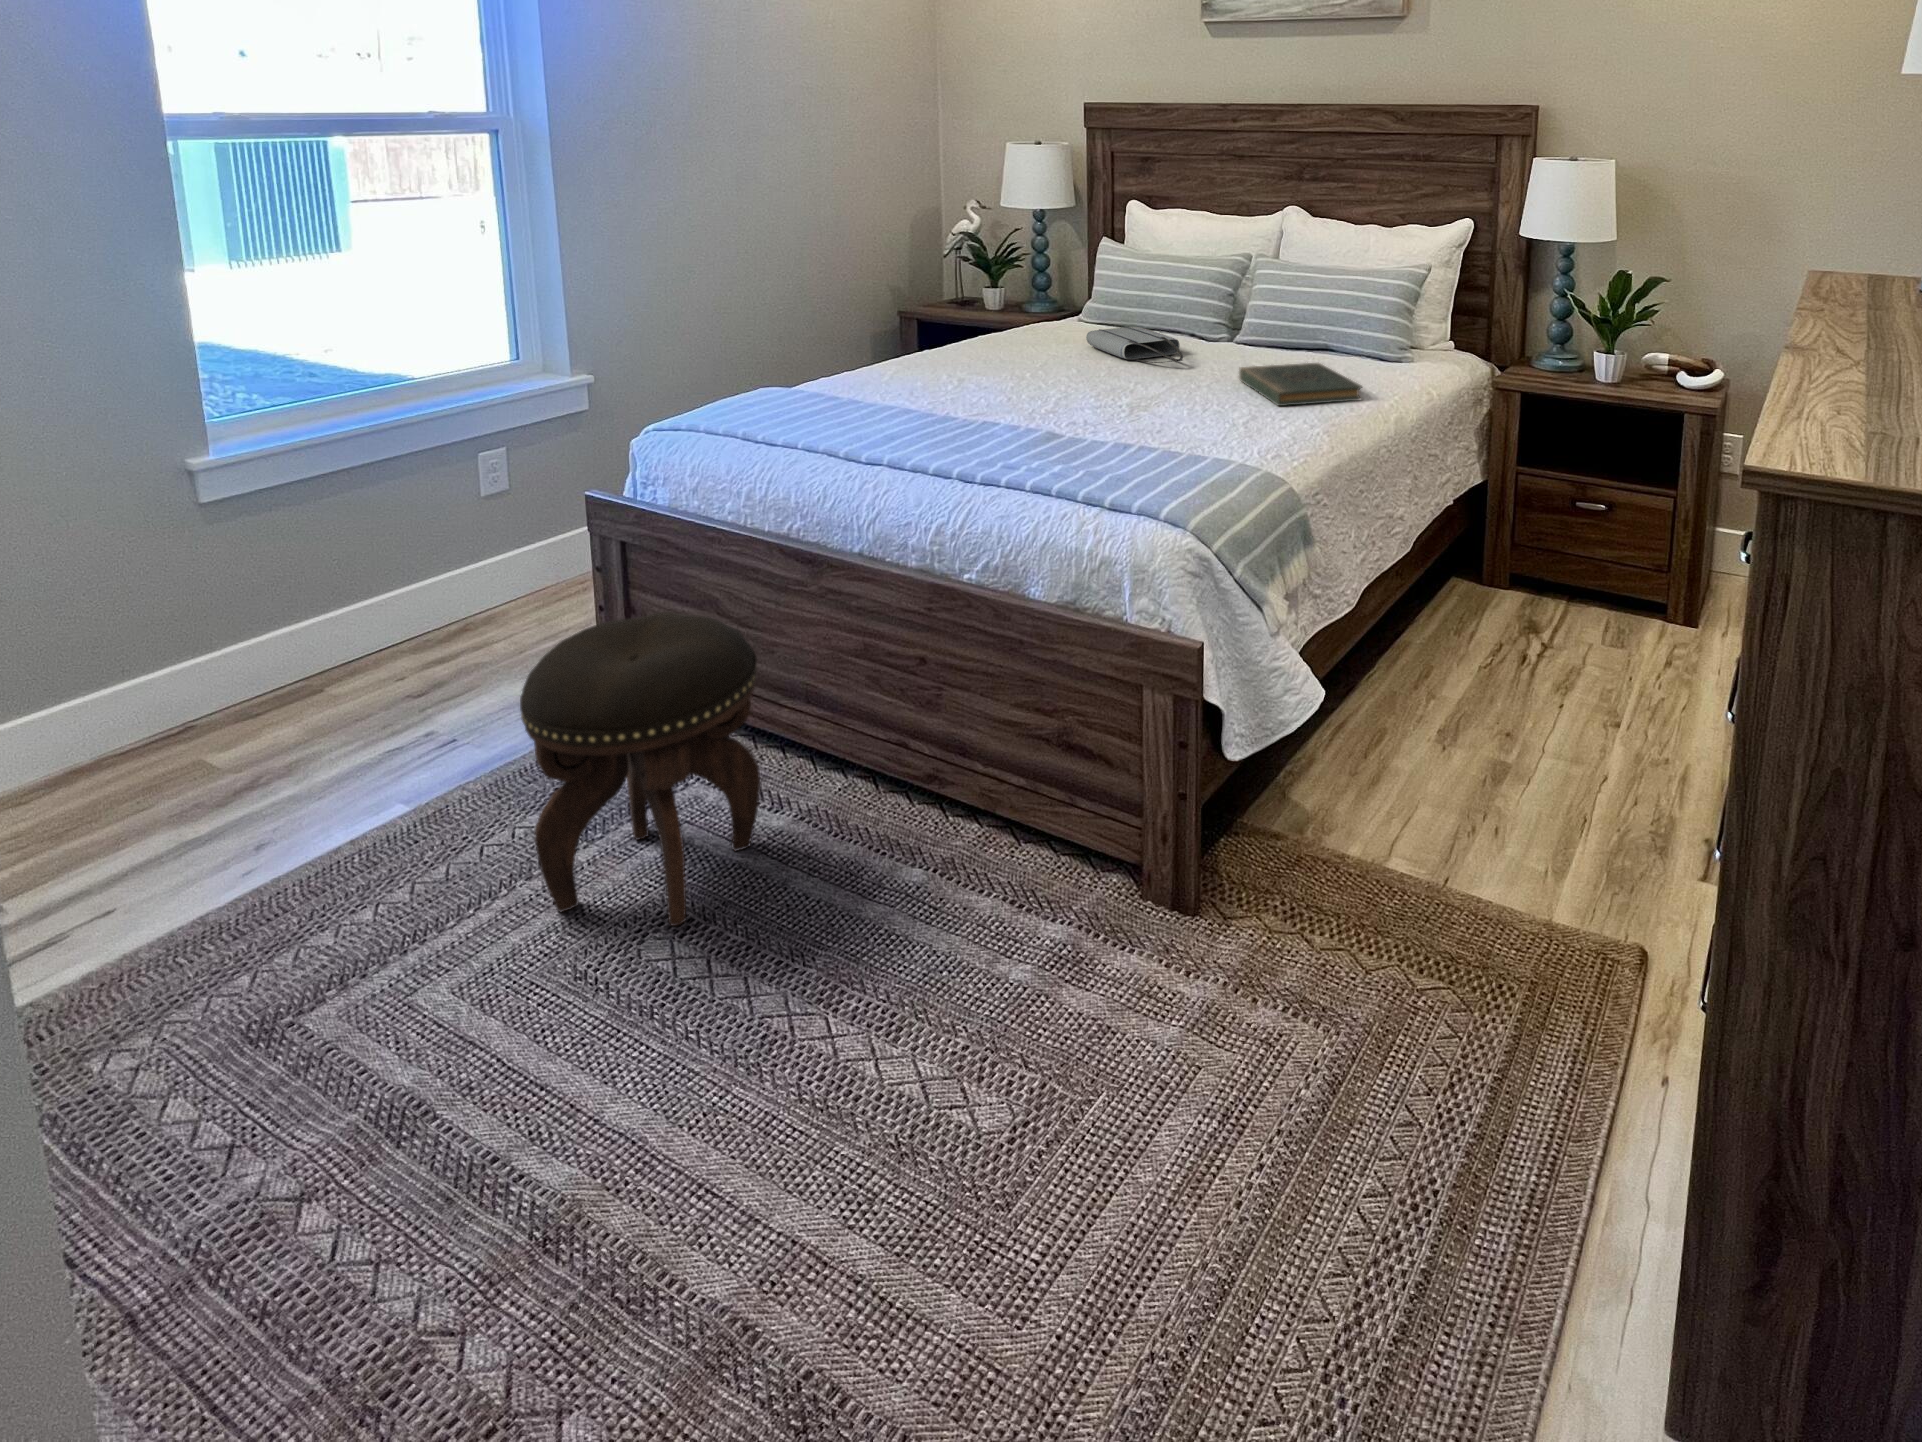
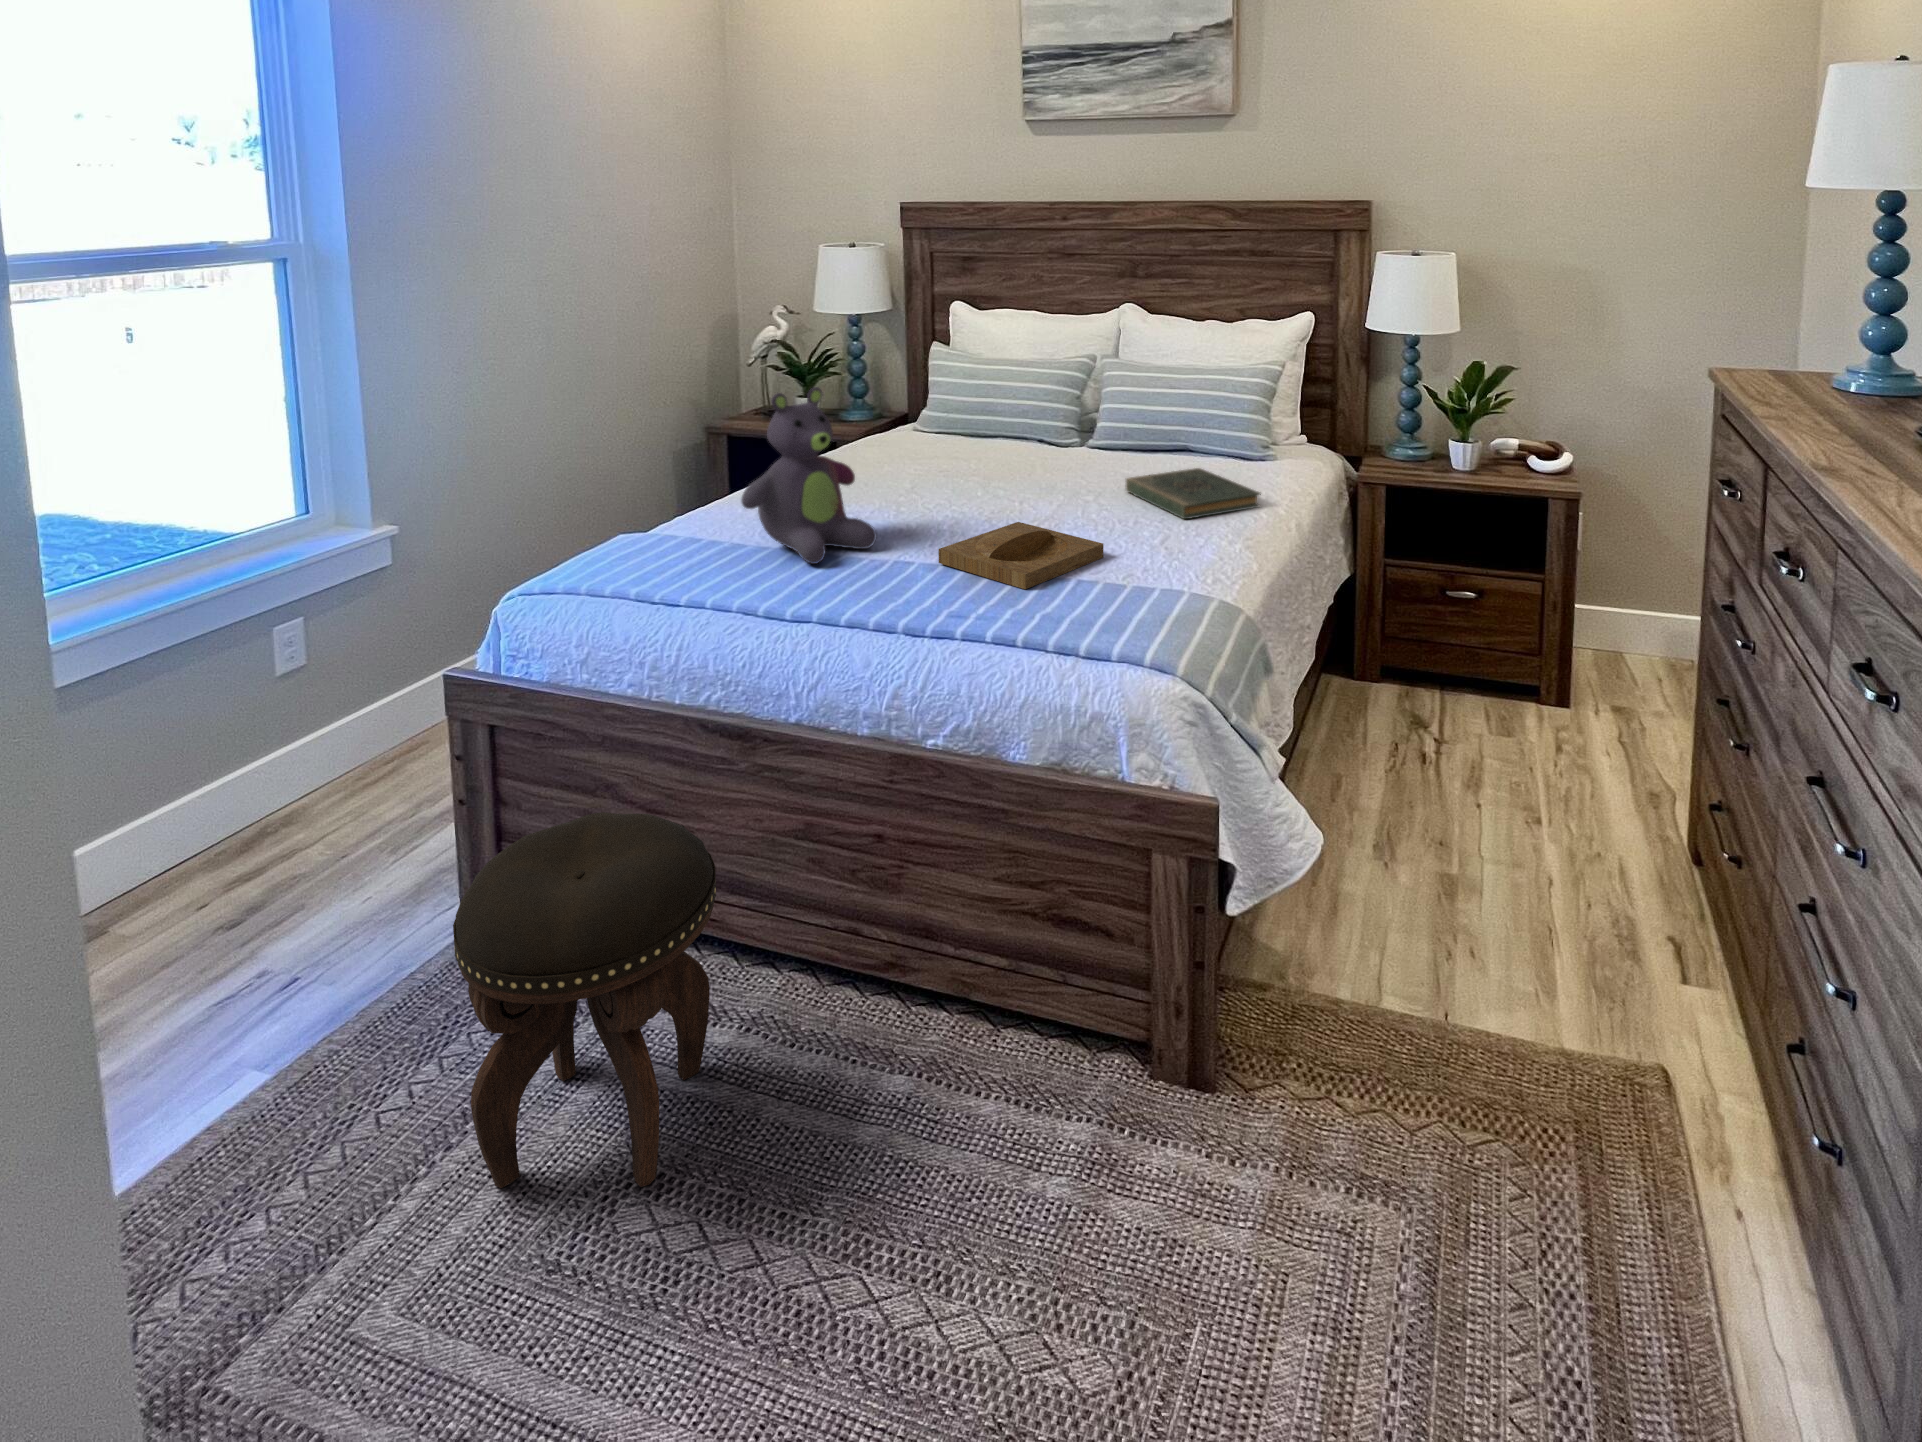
stuffed bear: none [850,259,976,421] -> present [741,387,876,564]
tote bag: present [1086,327,1183,363] -> none [943,436,1059,476]
tray: none [1022,397,1179,453] -> present [939,522,1104,589]

